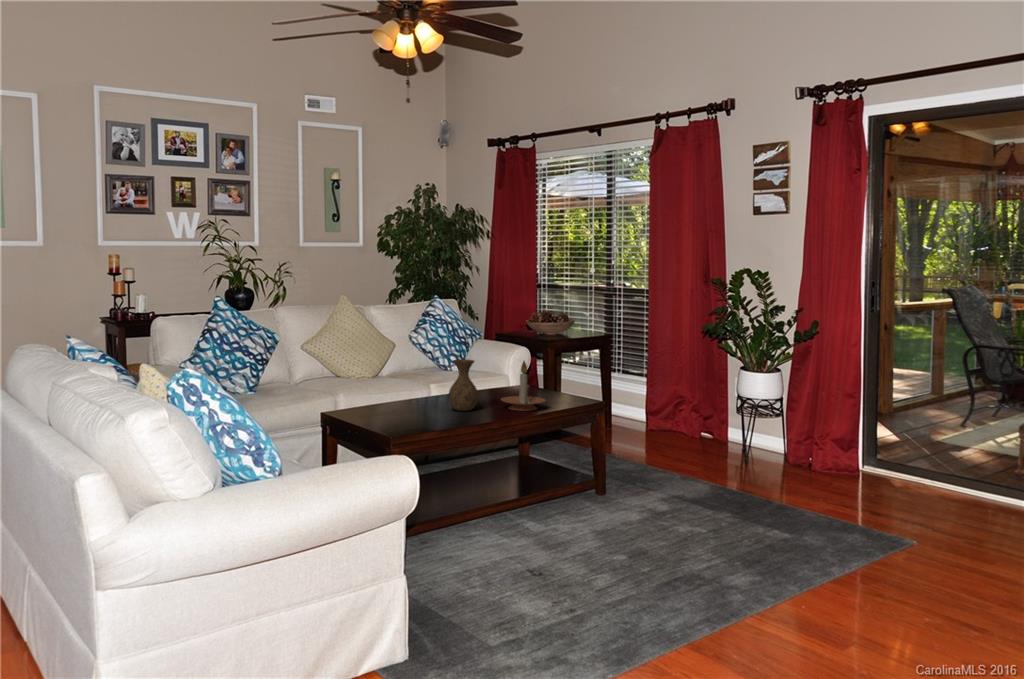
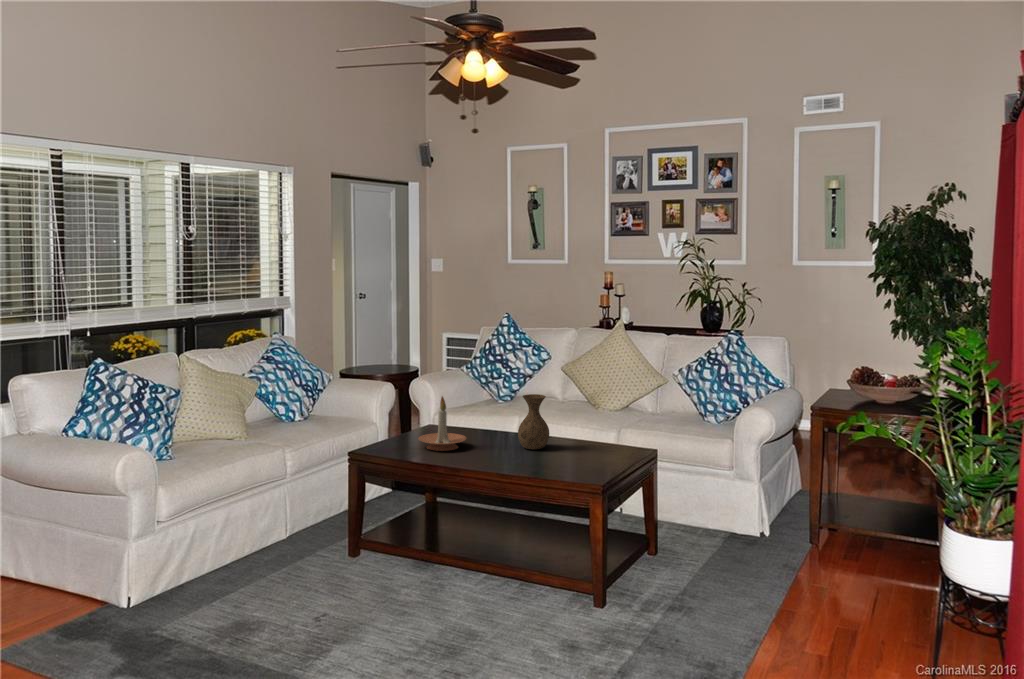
candle holder: present [501,361,545,411] -> present [419,397,466,451]

